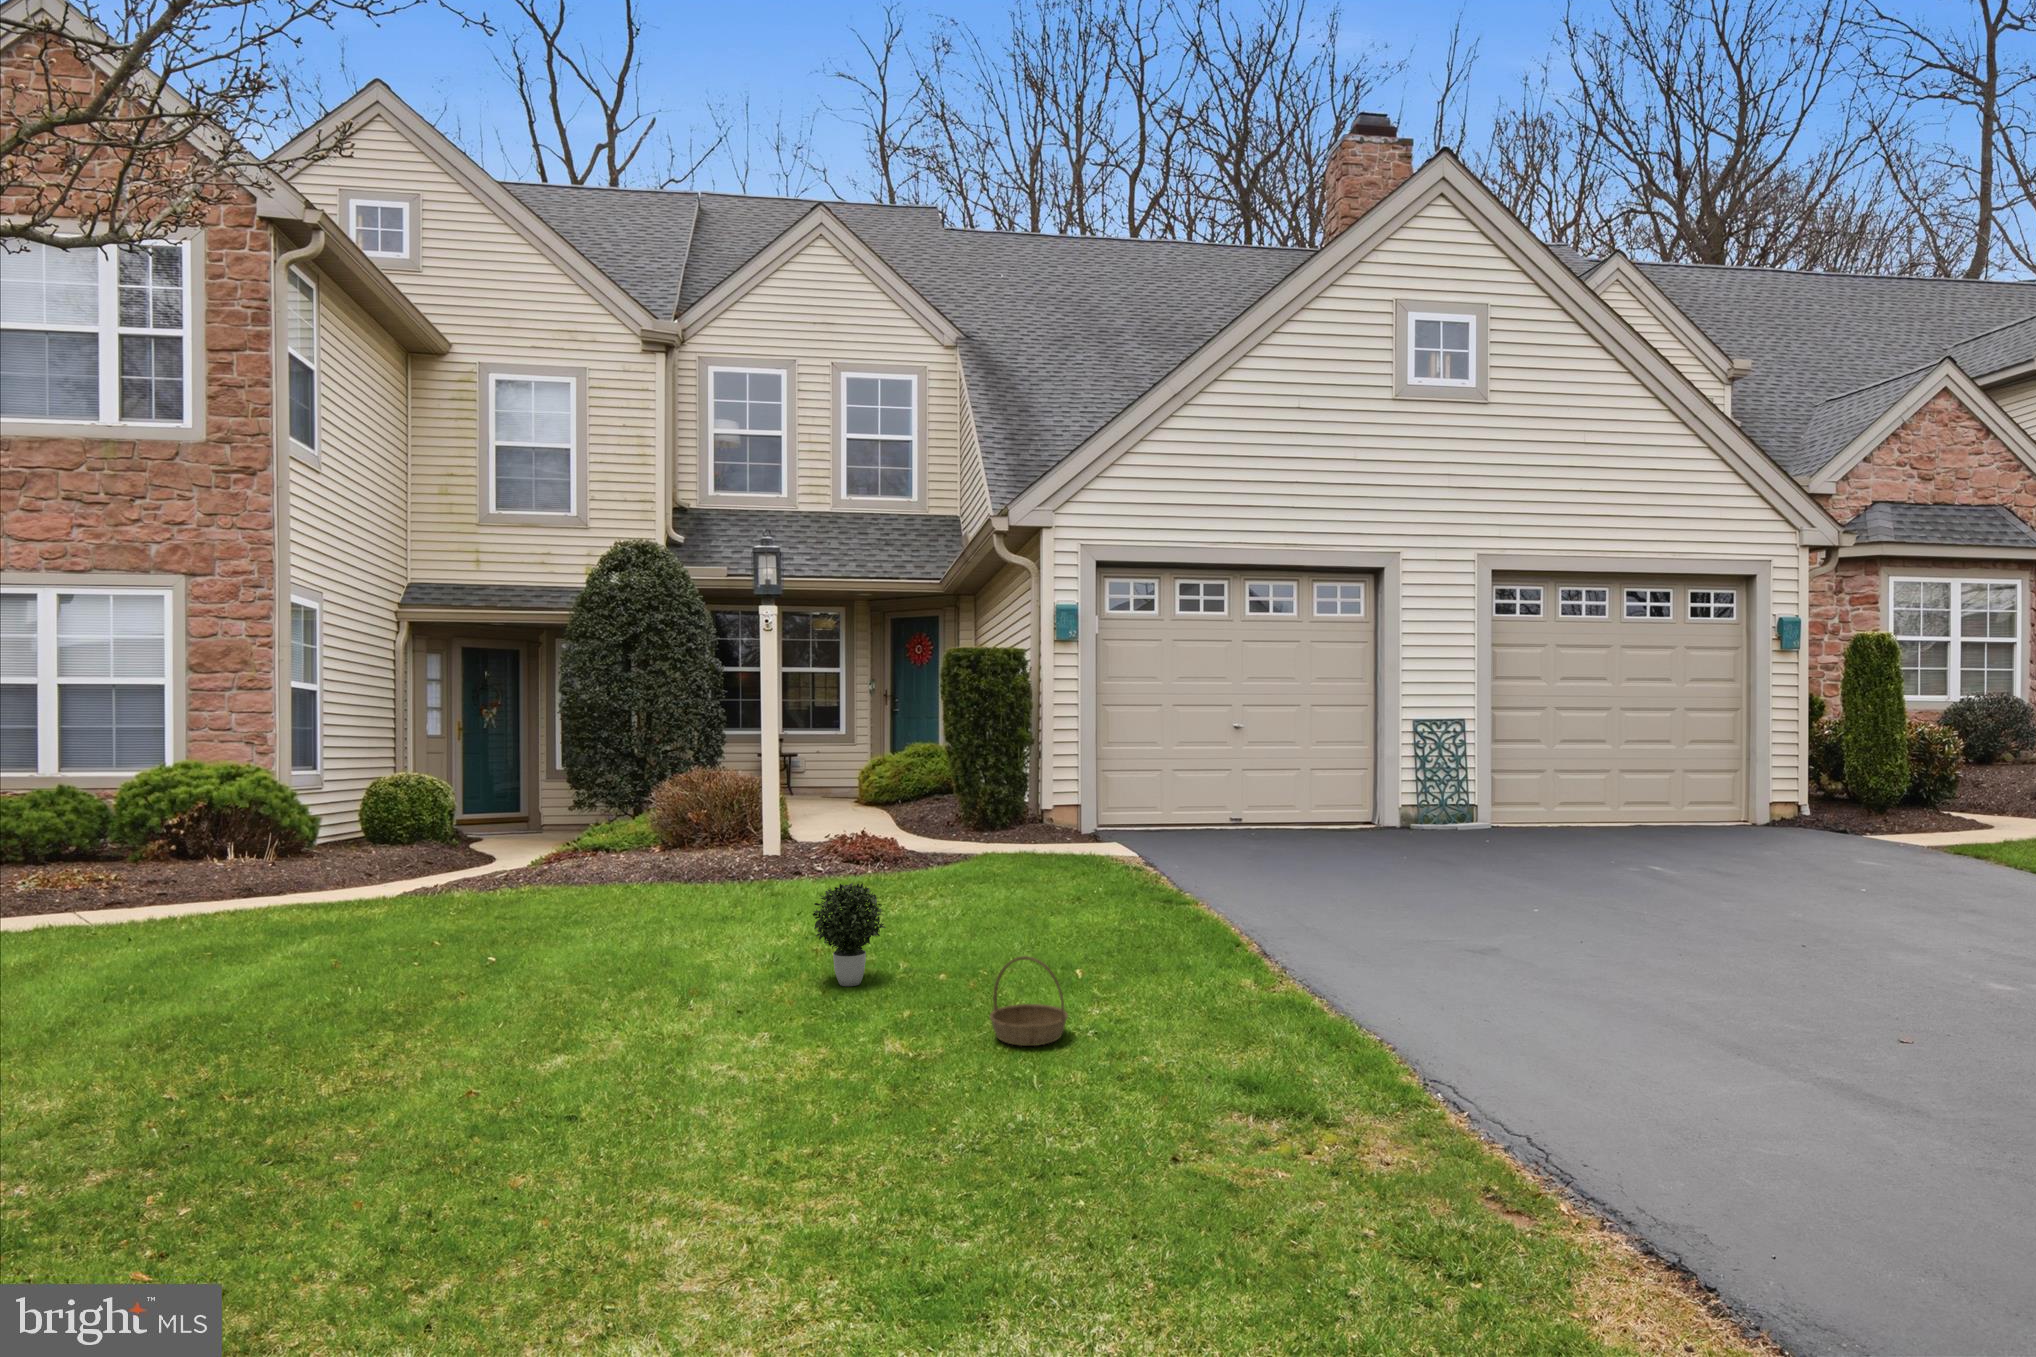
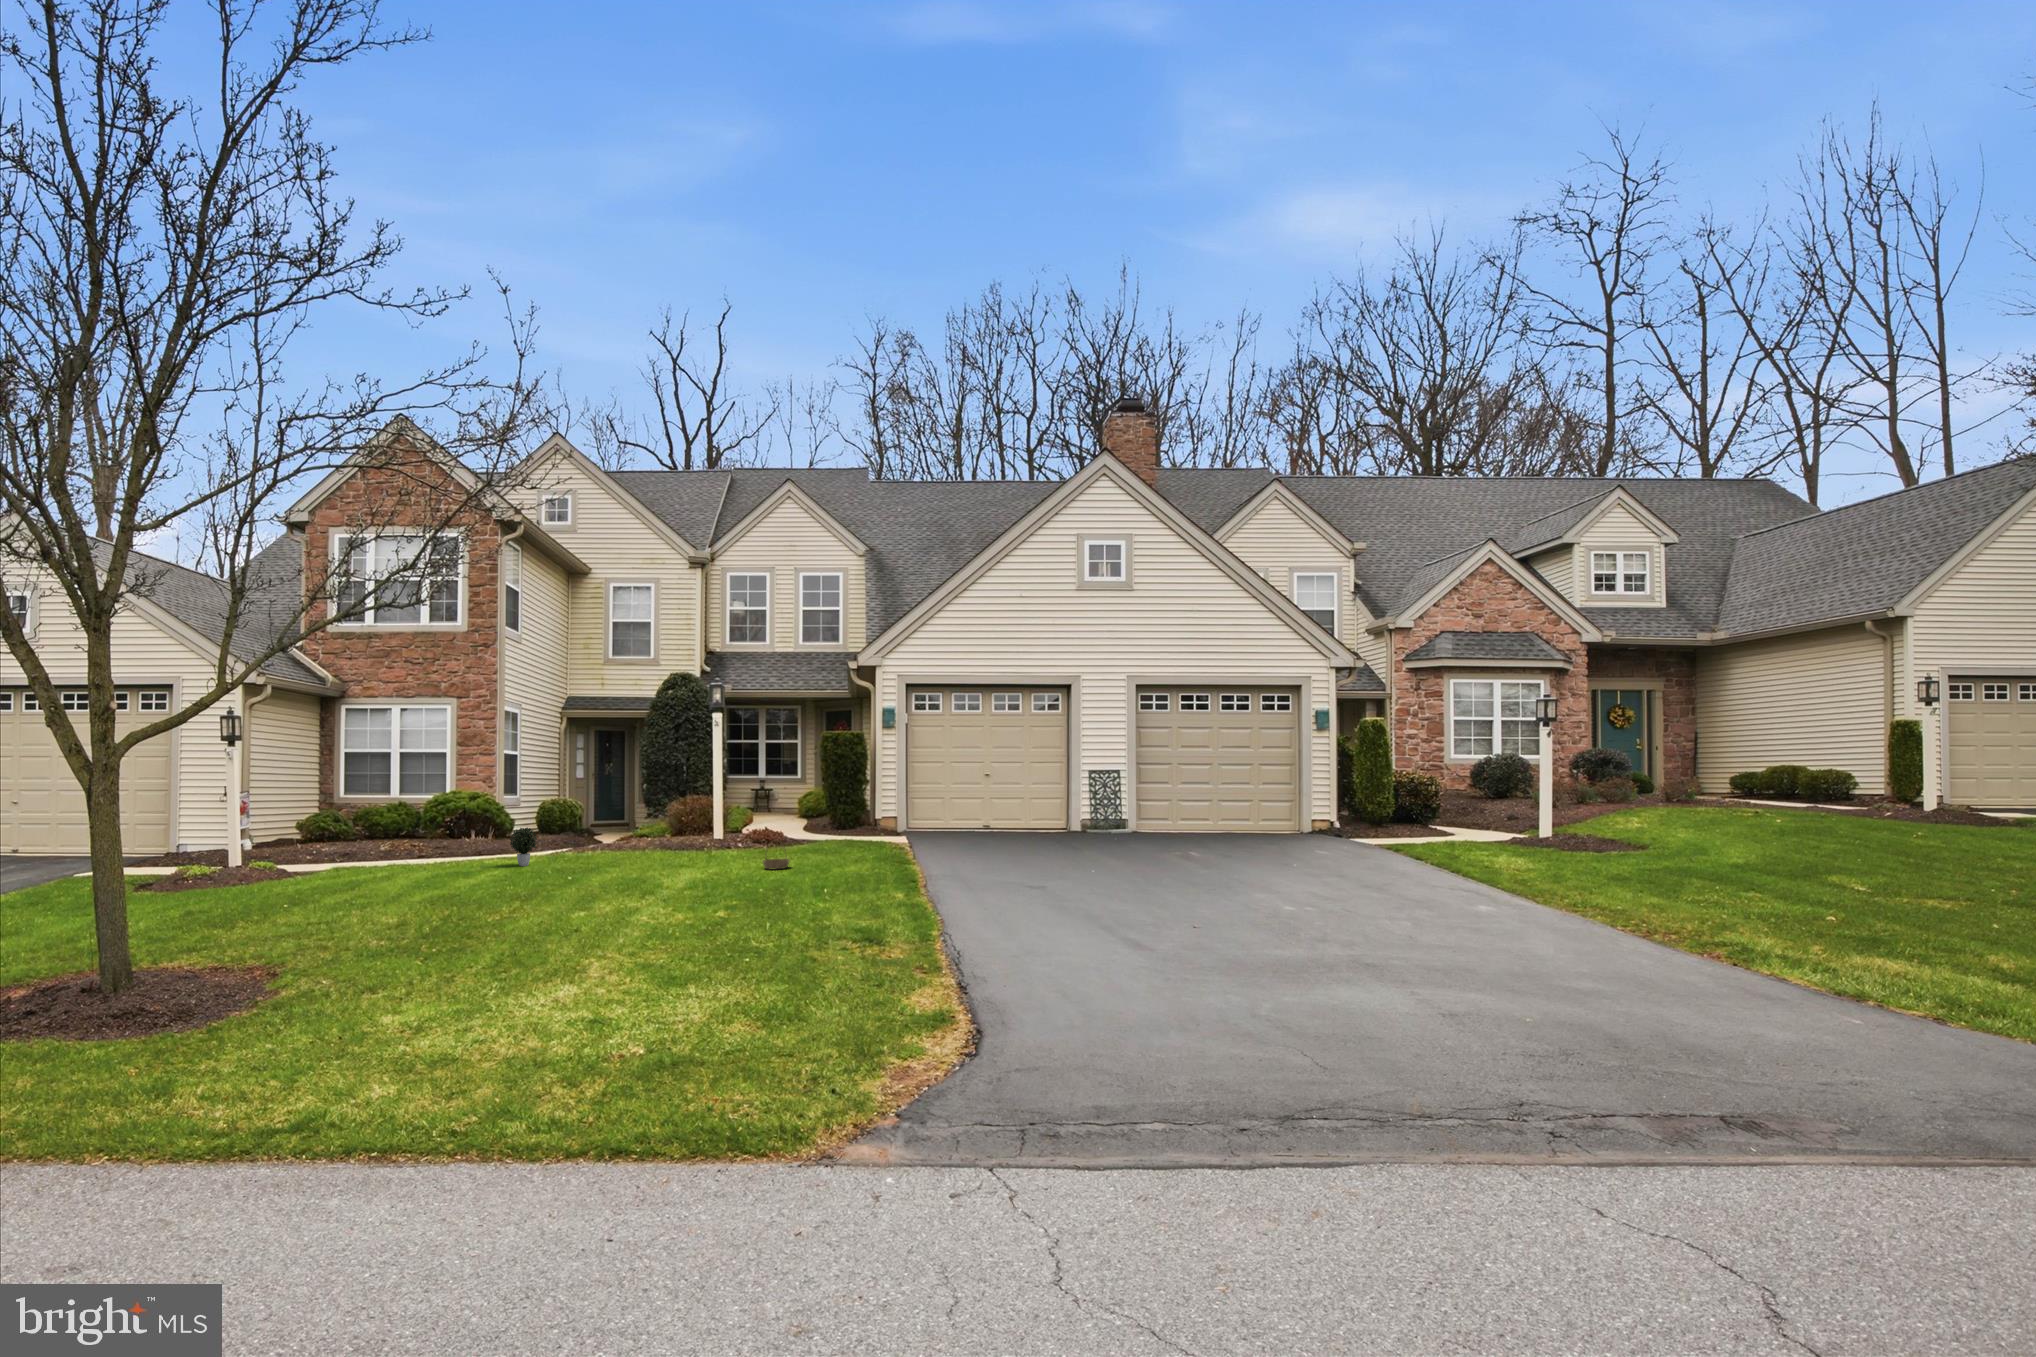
potted plant: present [813,883,886,986] -> present [510,828,537,866]

